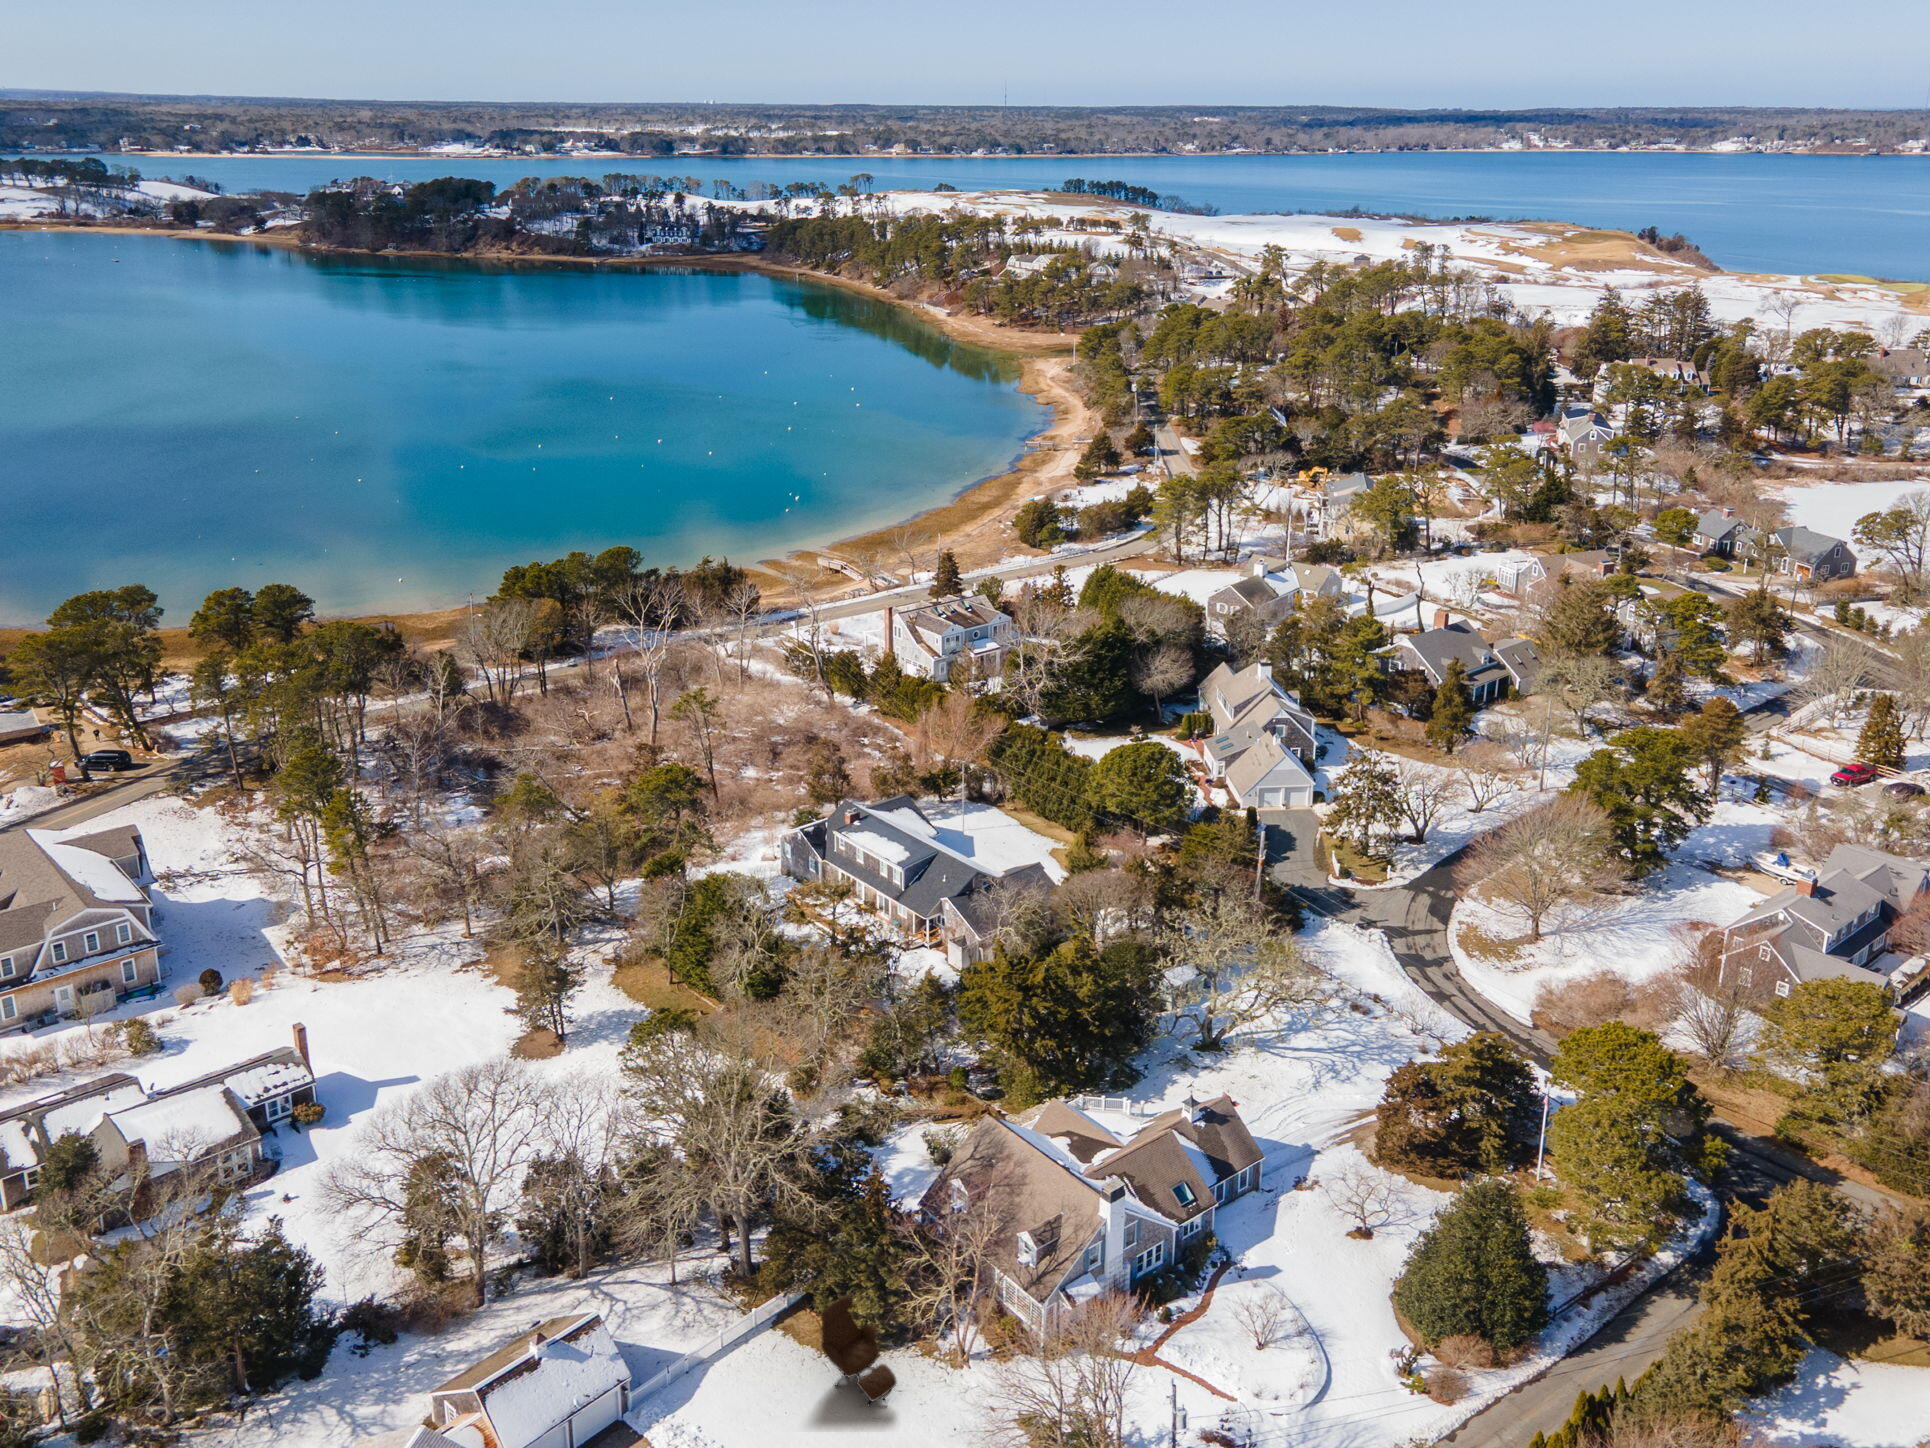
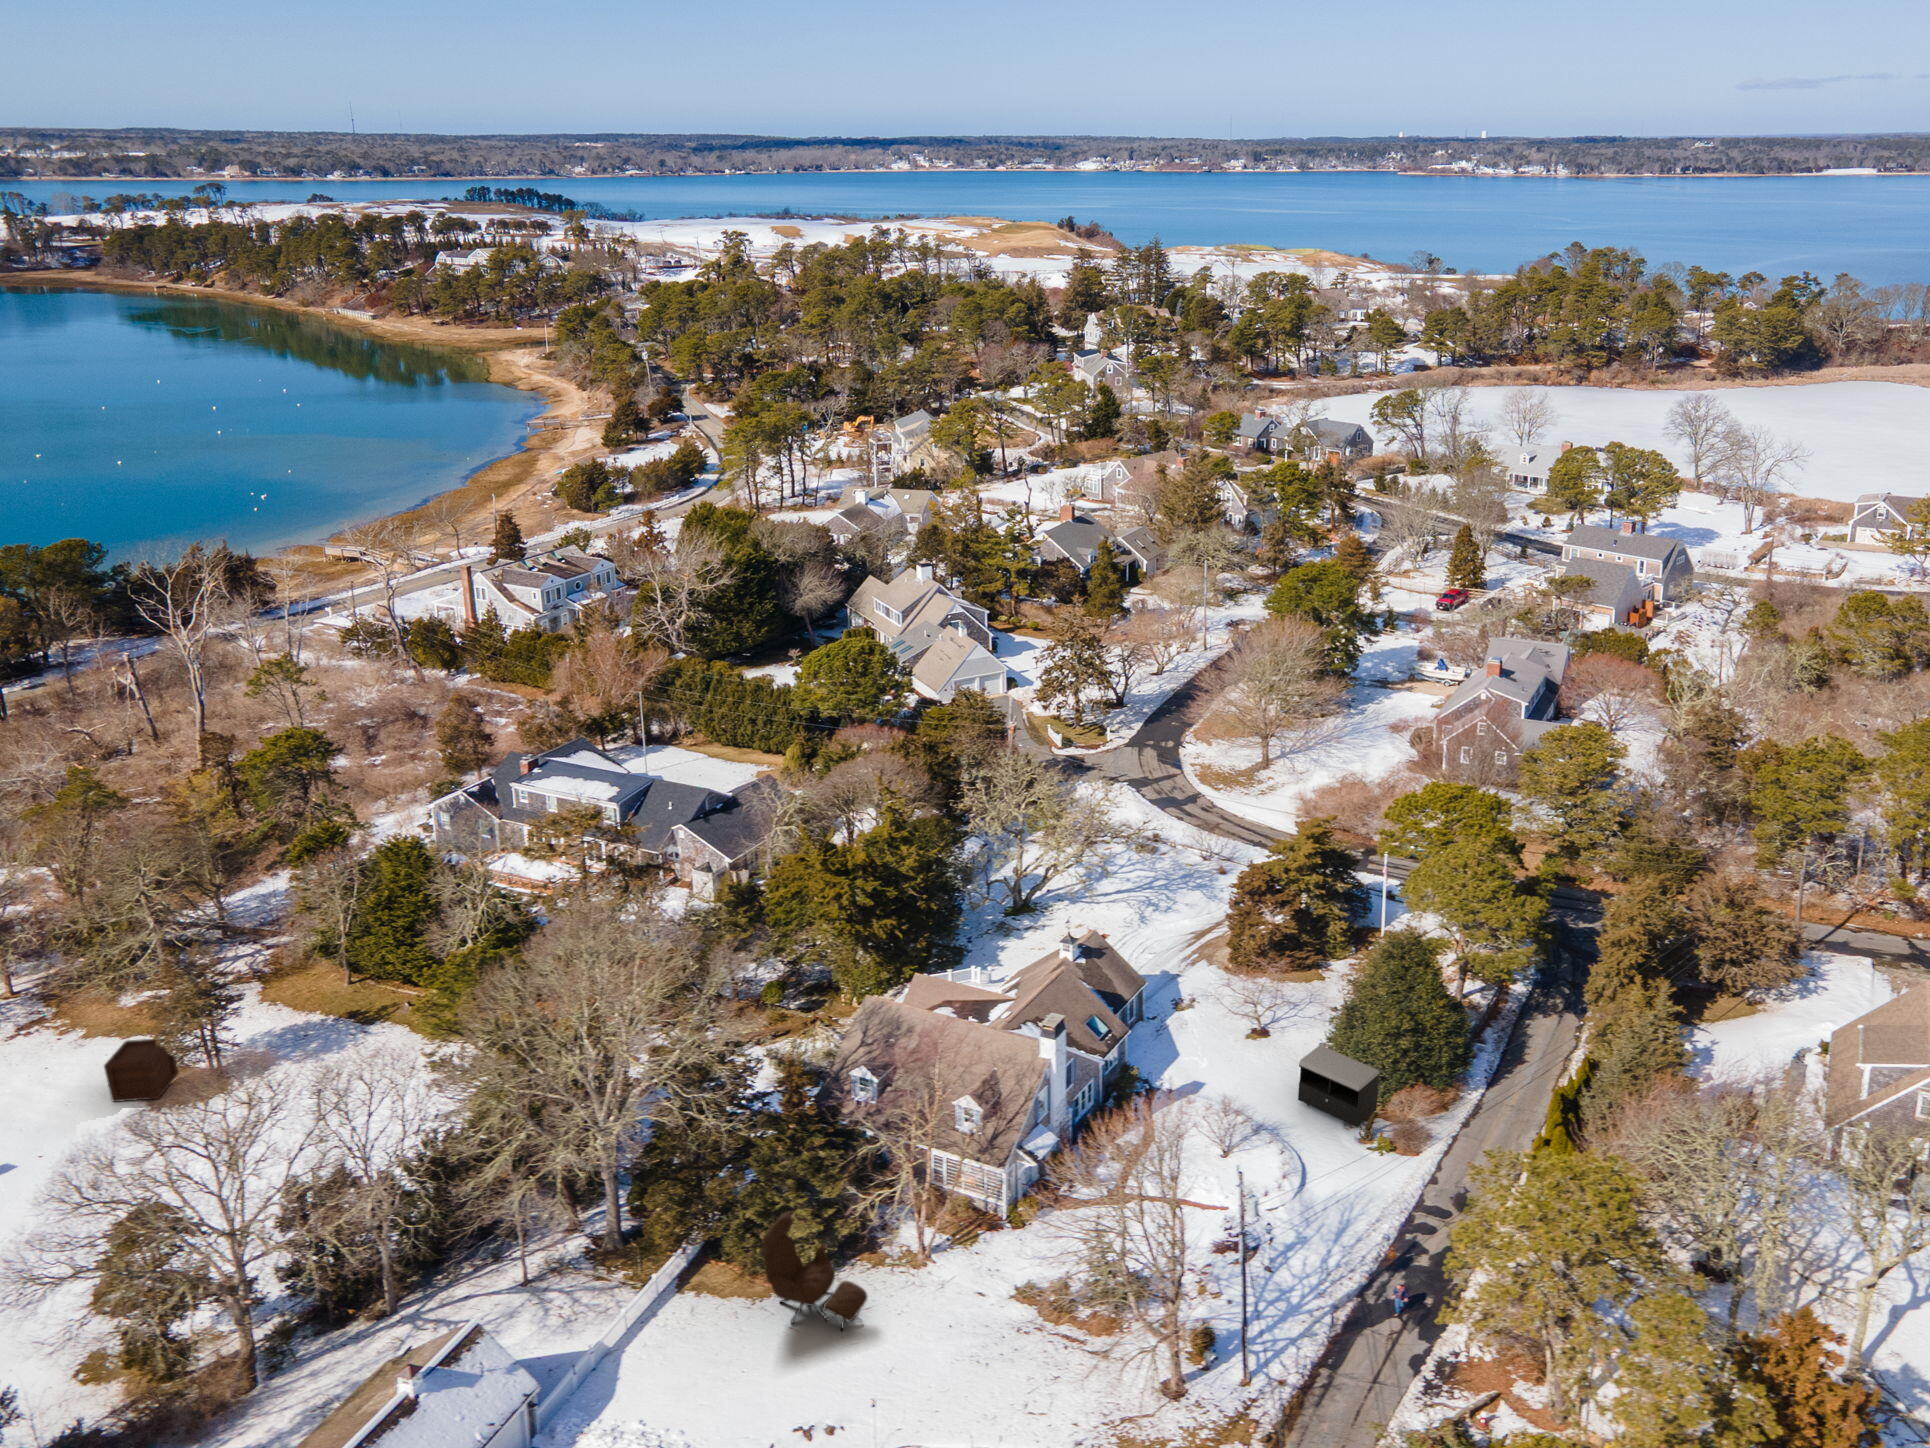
wooden crate: none [488,999,539,1048] -> present [104,1039,178,1102]
storage bench: none [1358,1273,1433,1365] -> present [1298,1045,1379,1127]

